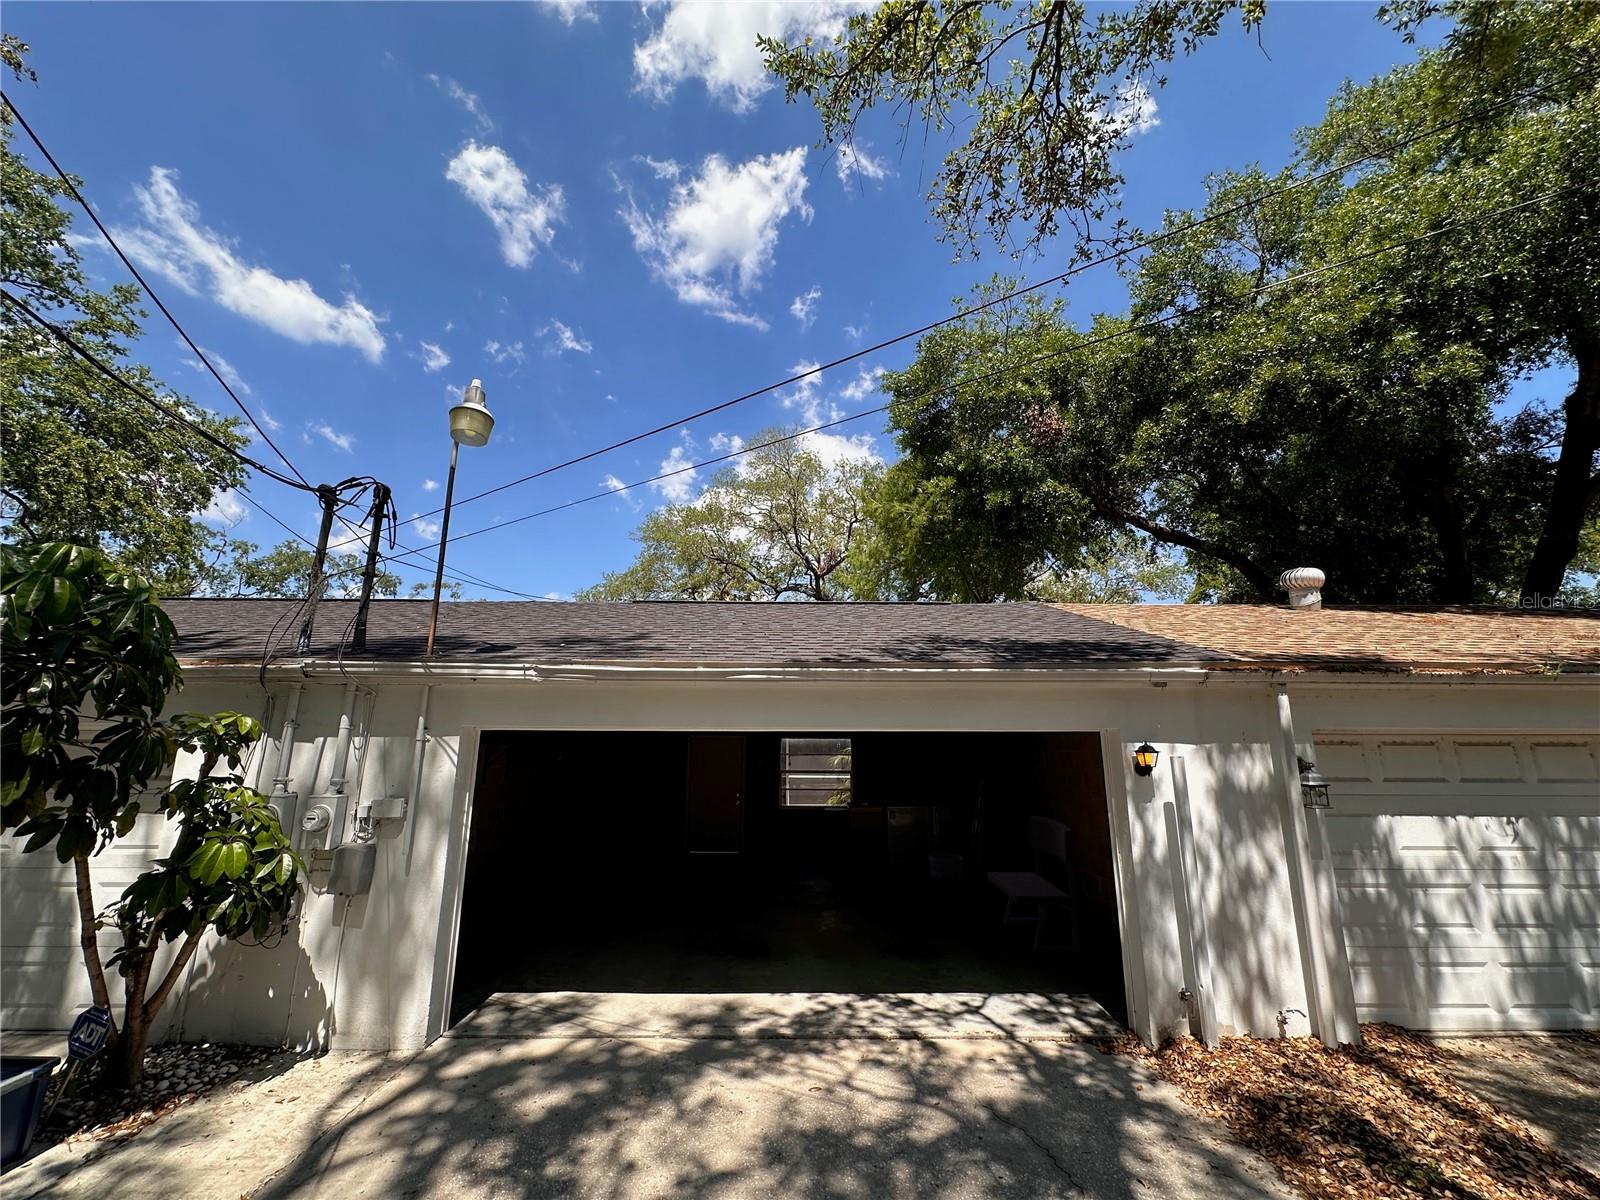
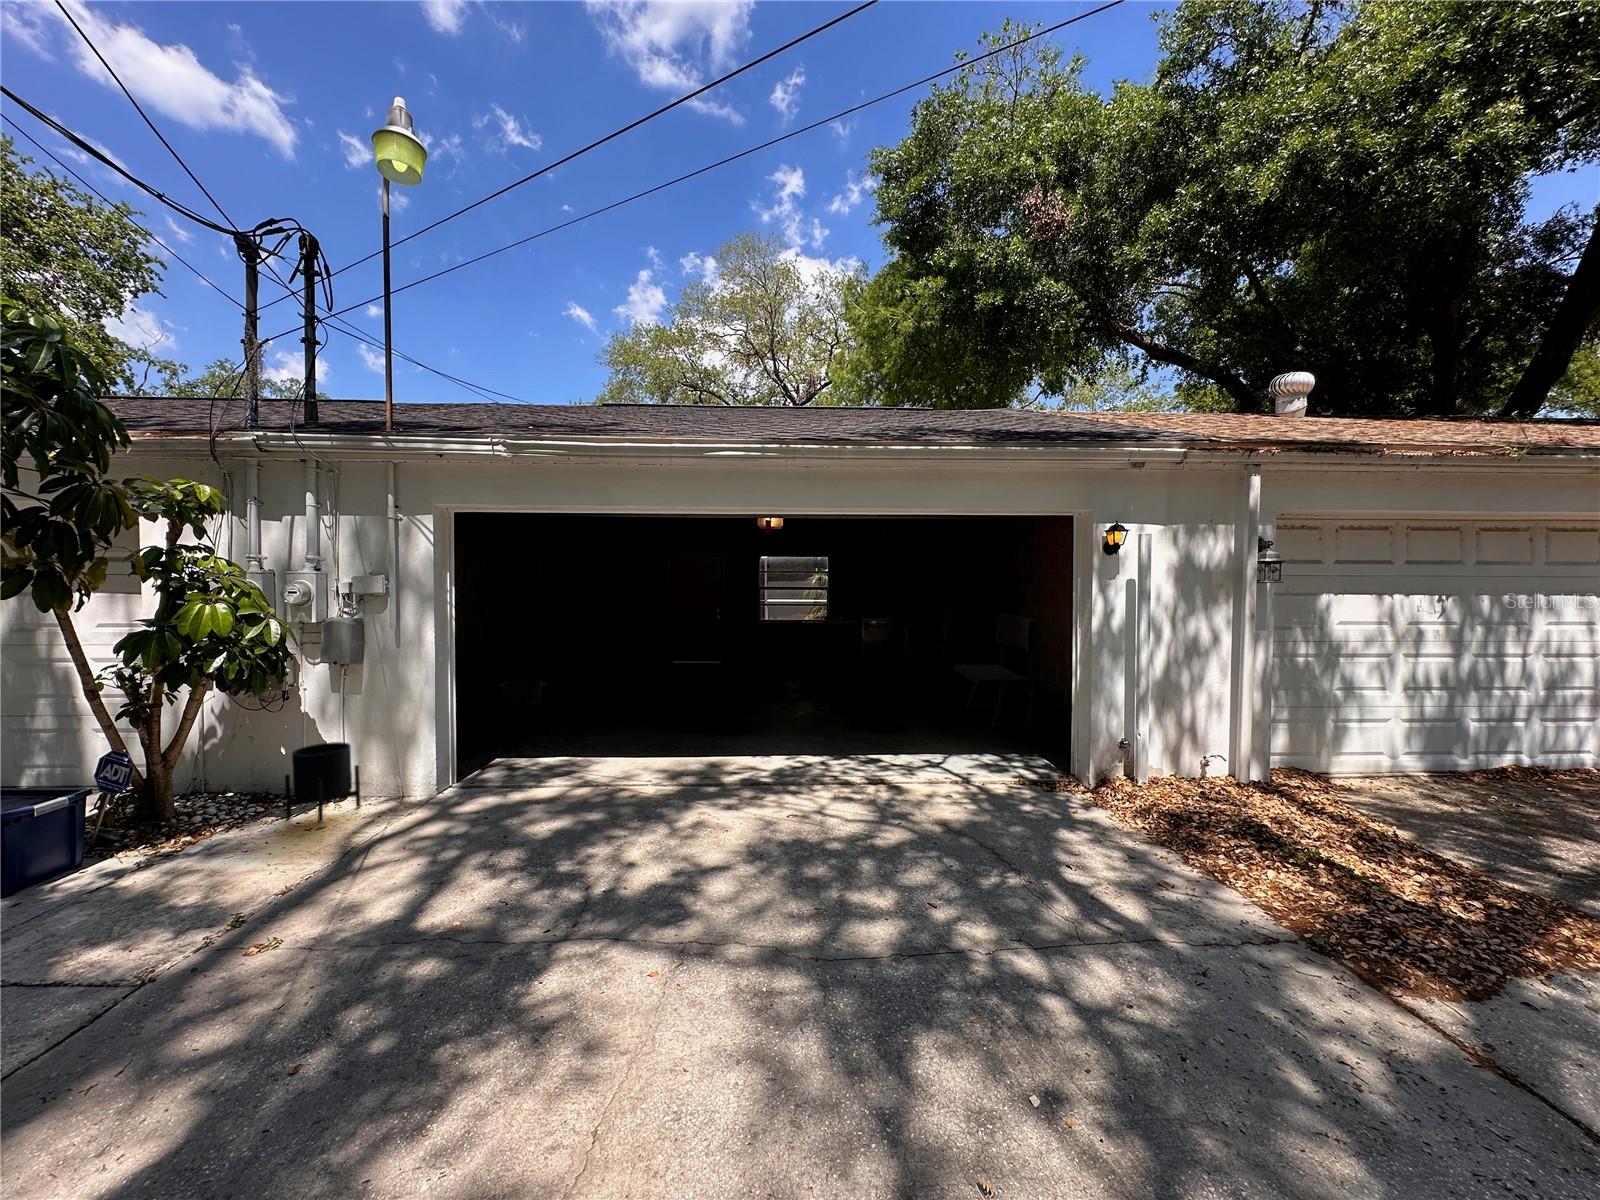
bucket: present [926,851,963,880] -> present [499,677,547,710]
planter: none [258,985,346,1090] -> present [285,742,360,822]

